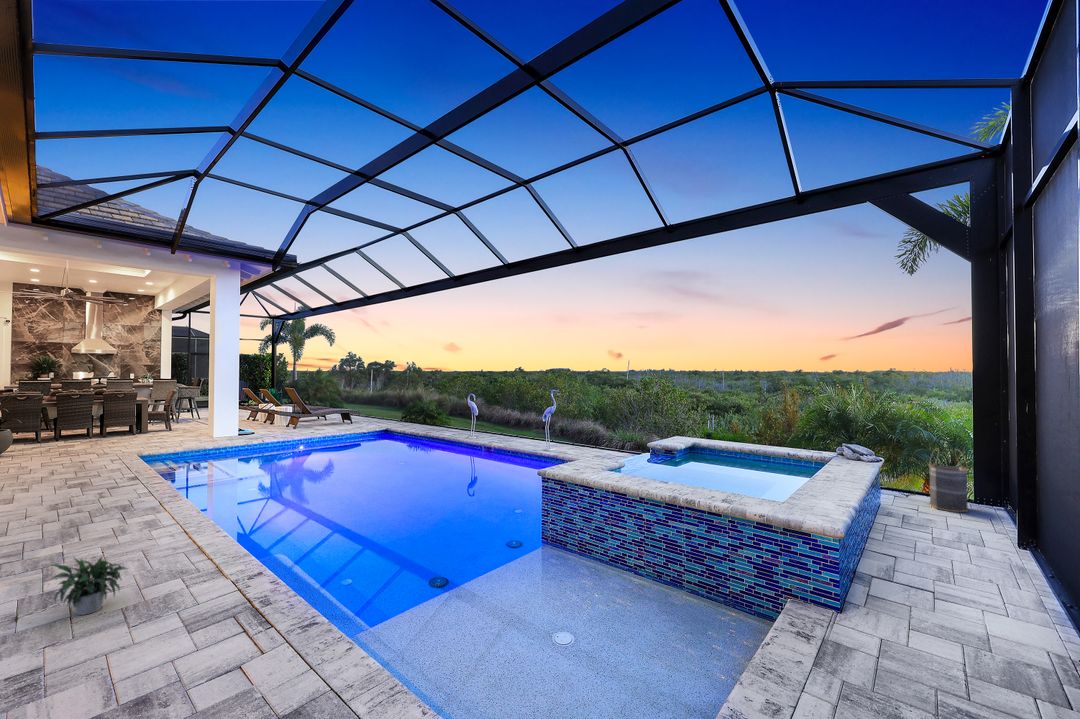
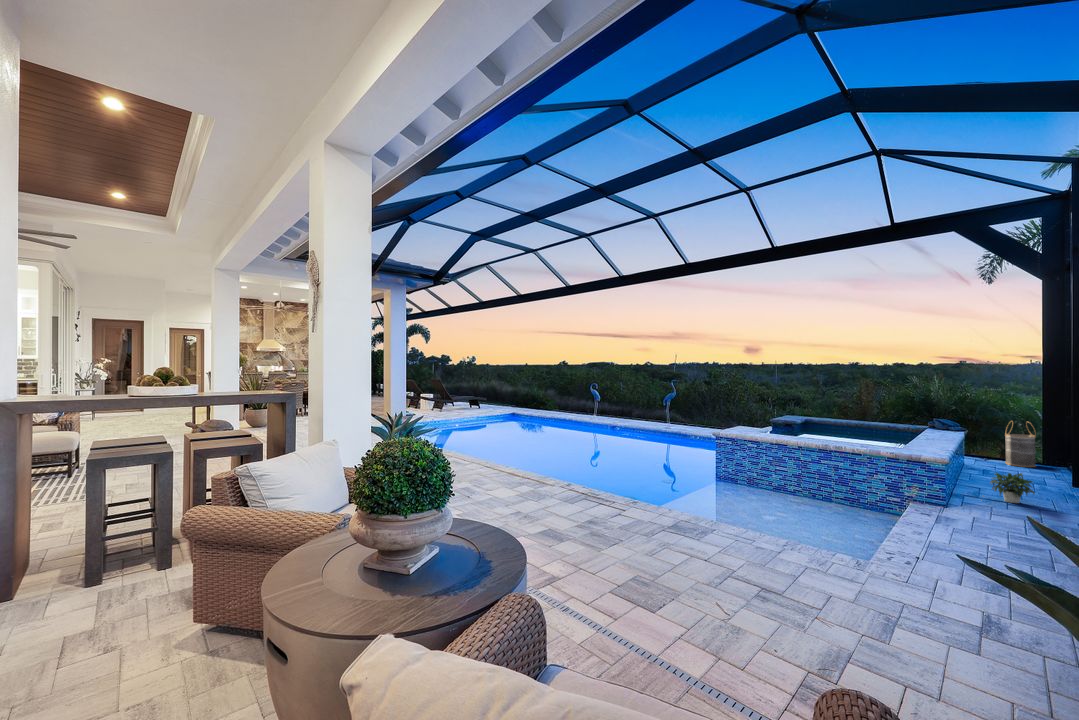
potted plant: present [44,557,127,615] -> present [990,473,1035,503]

